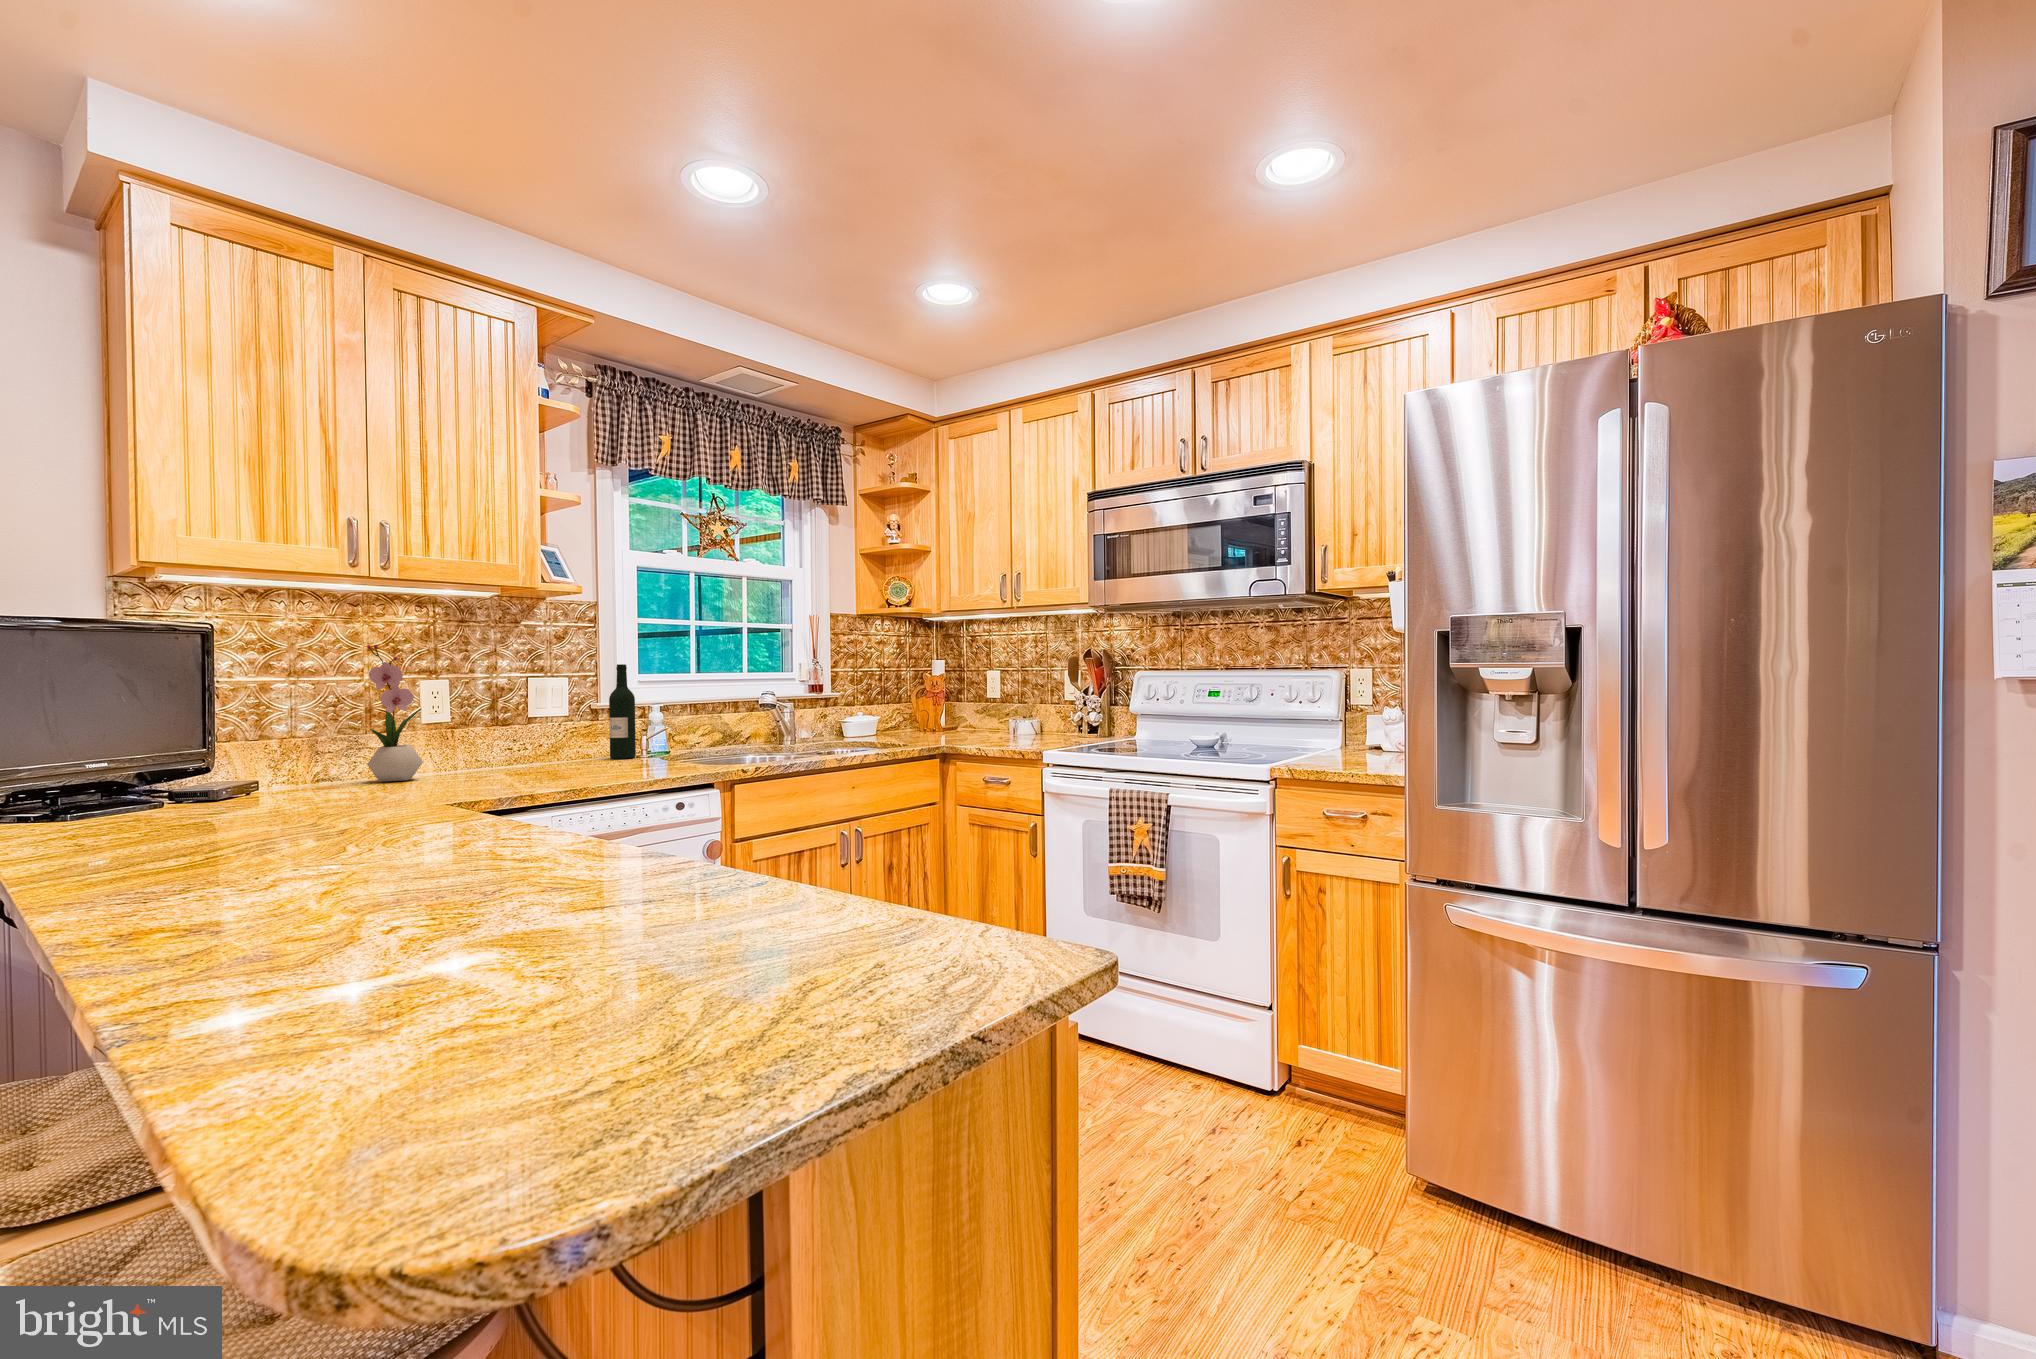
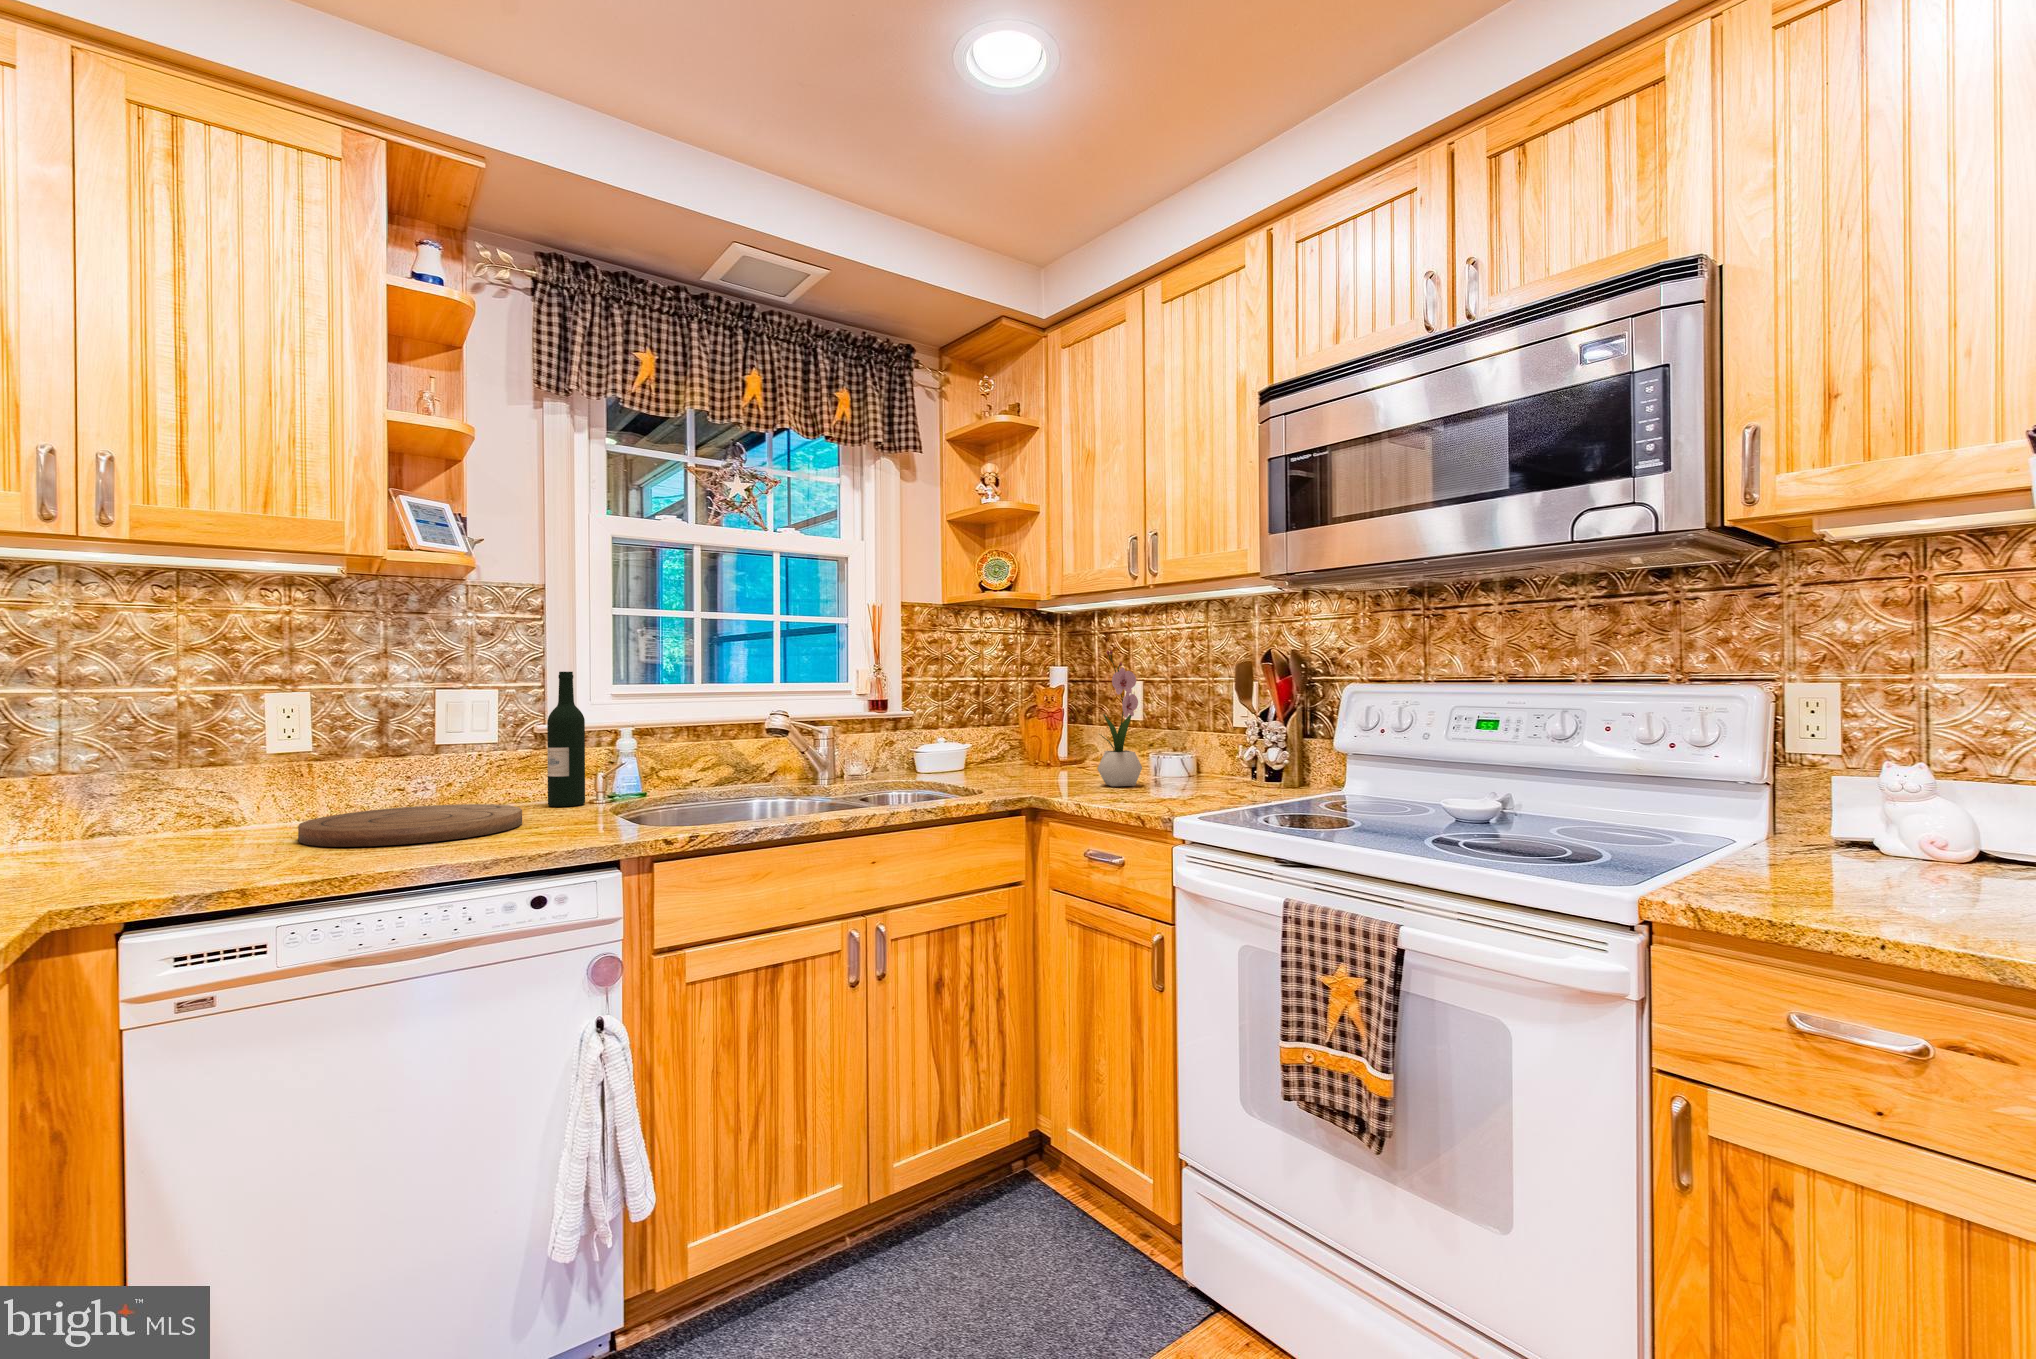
flower arrangement: present [367,645,423,782] -> present [1097,650,1142,786]
cutting board: none [487,755,627,777] -> present [298,804,522,847]

